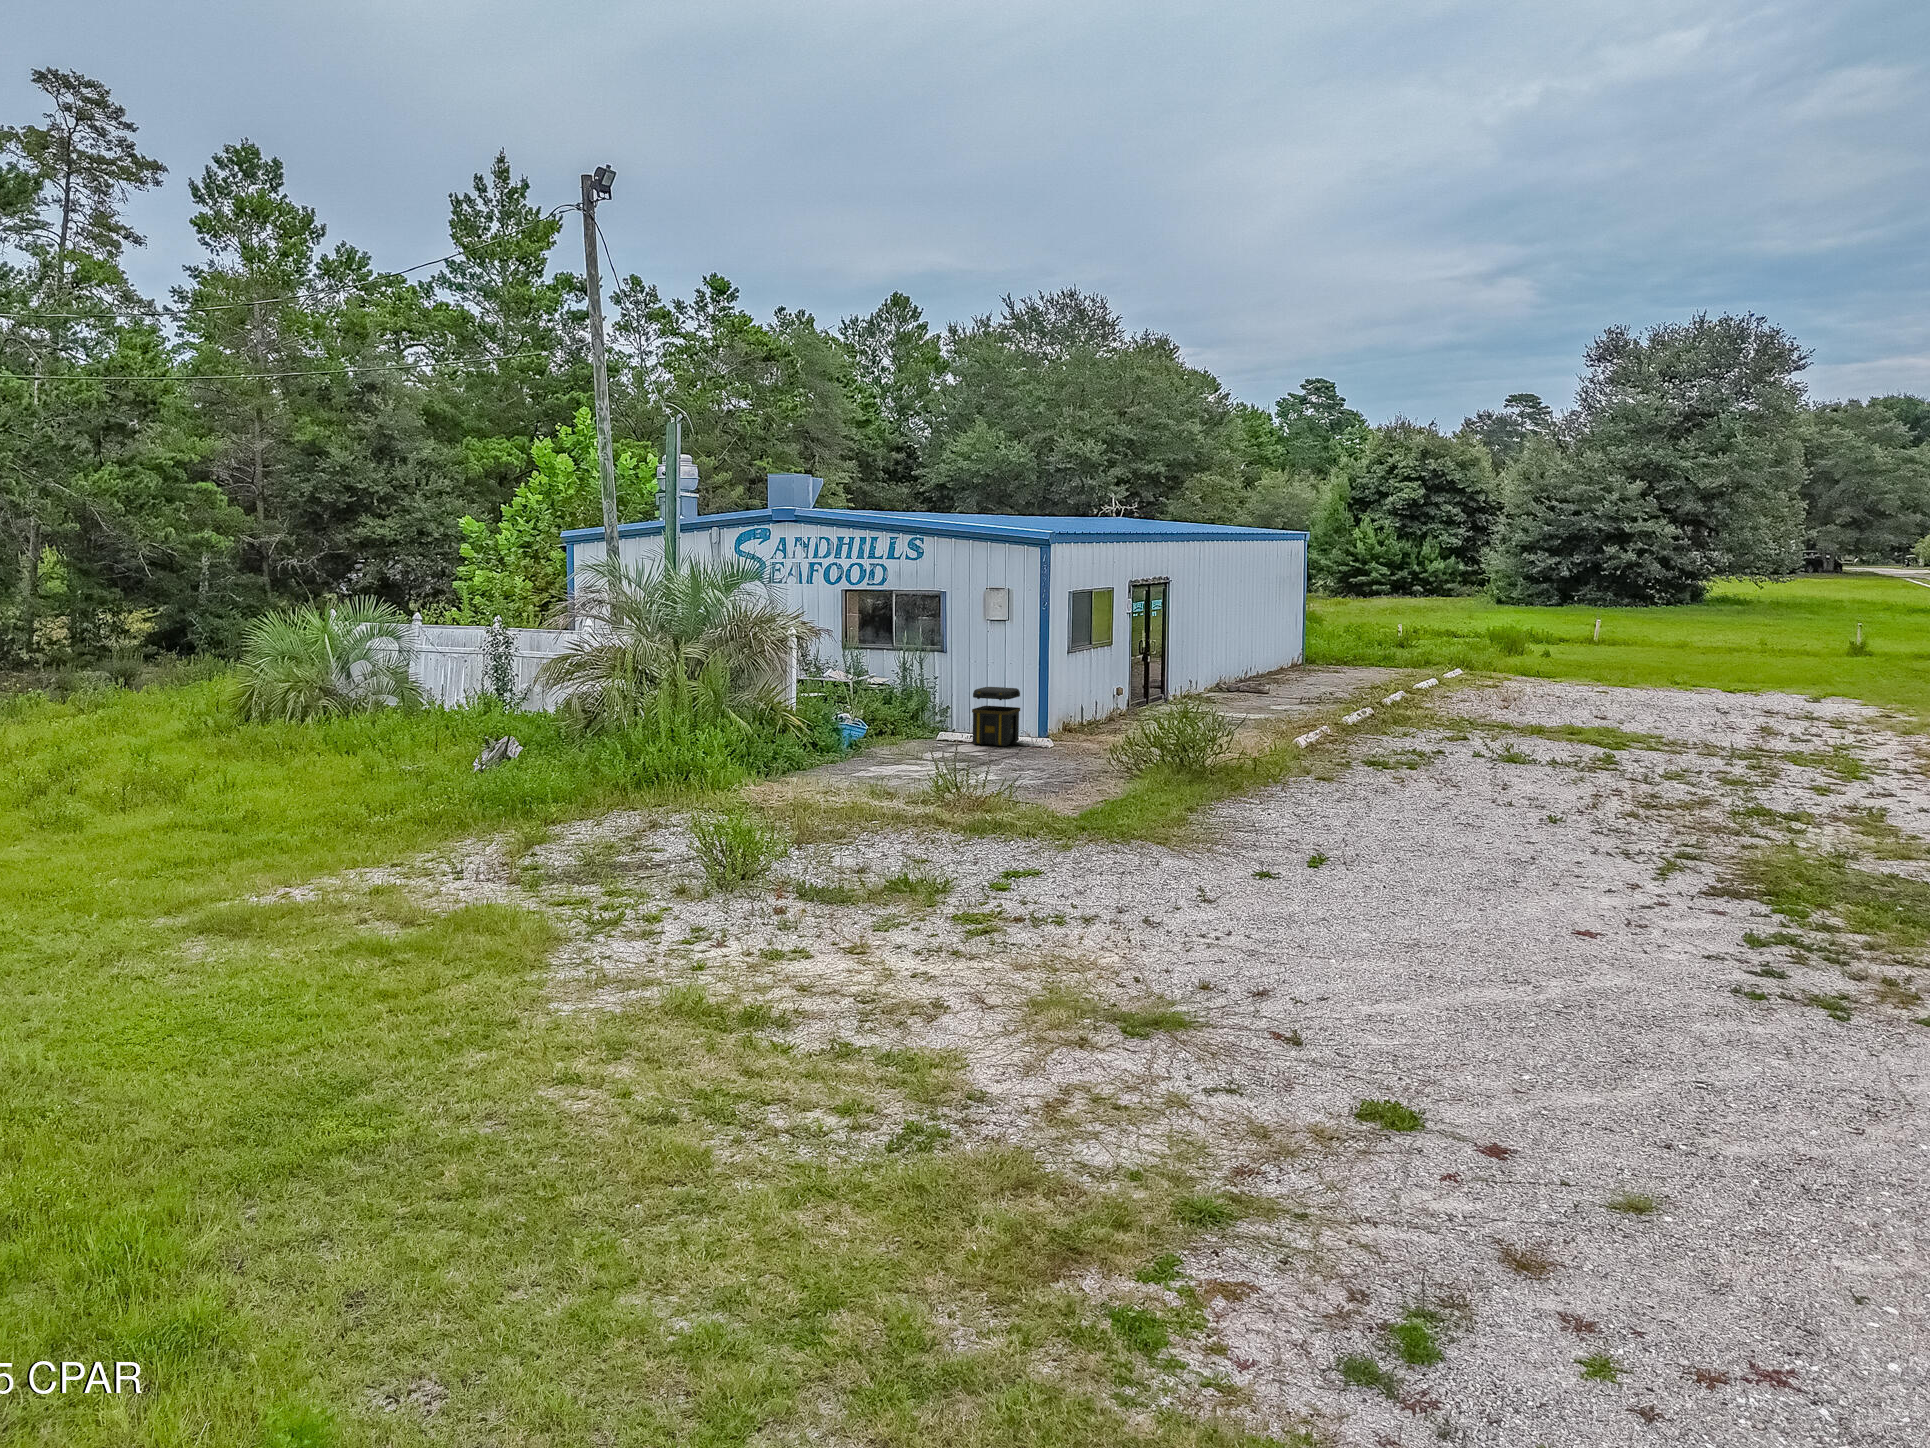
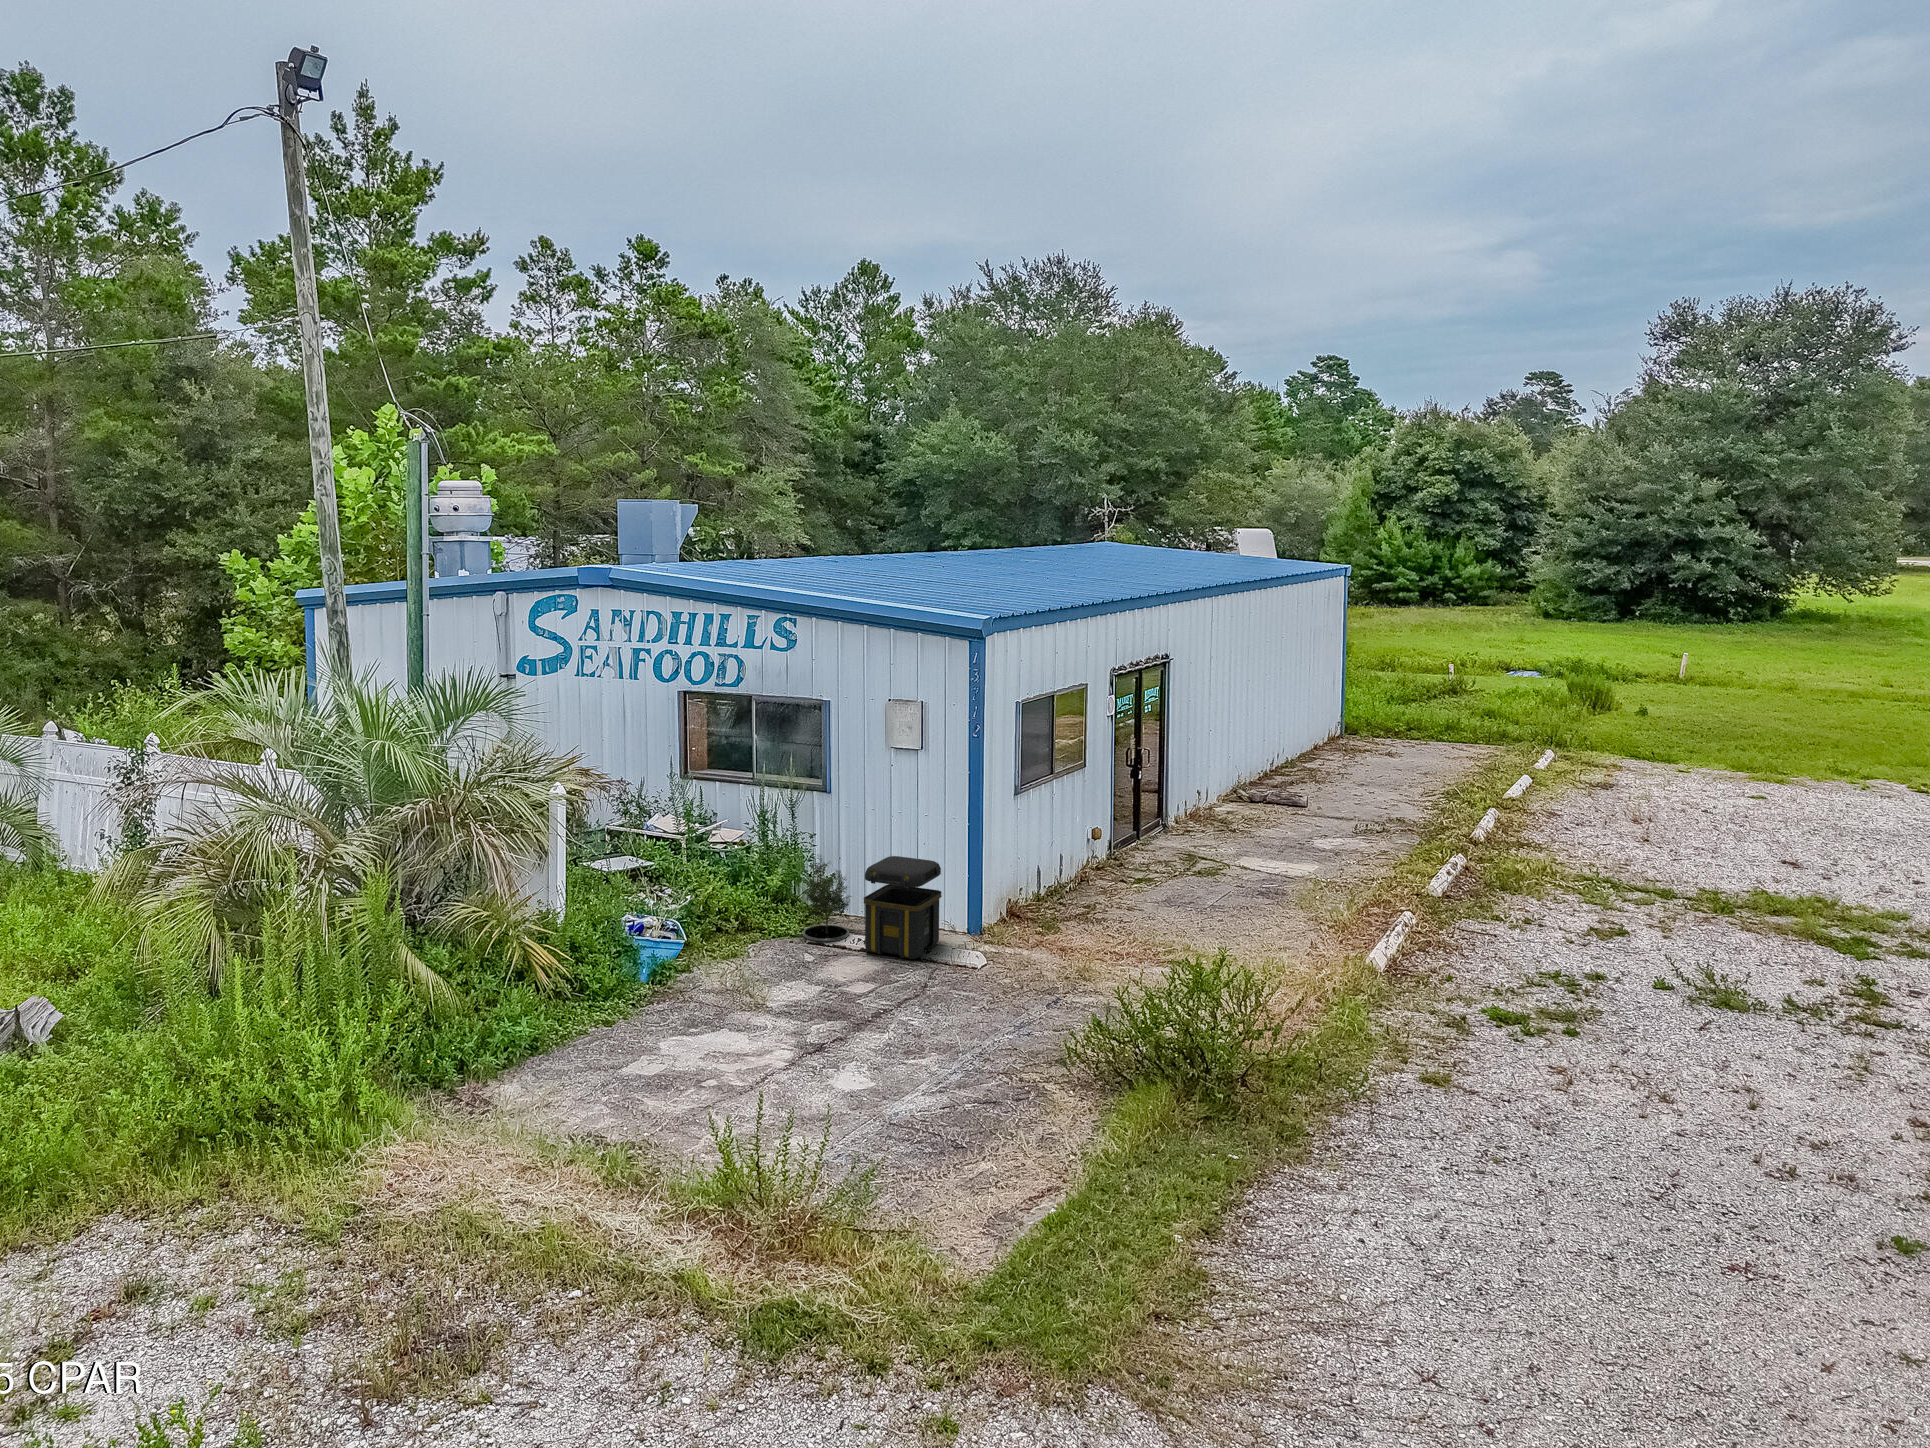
potted tree: none [929,686,962,741] -> present [803,856,851,942]

